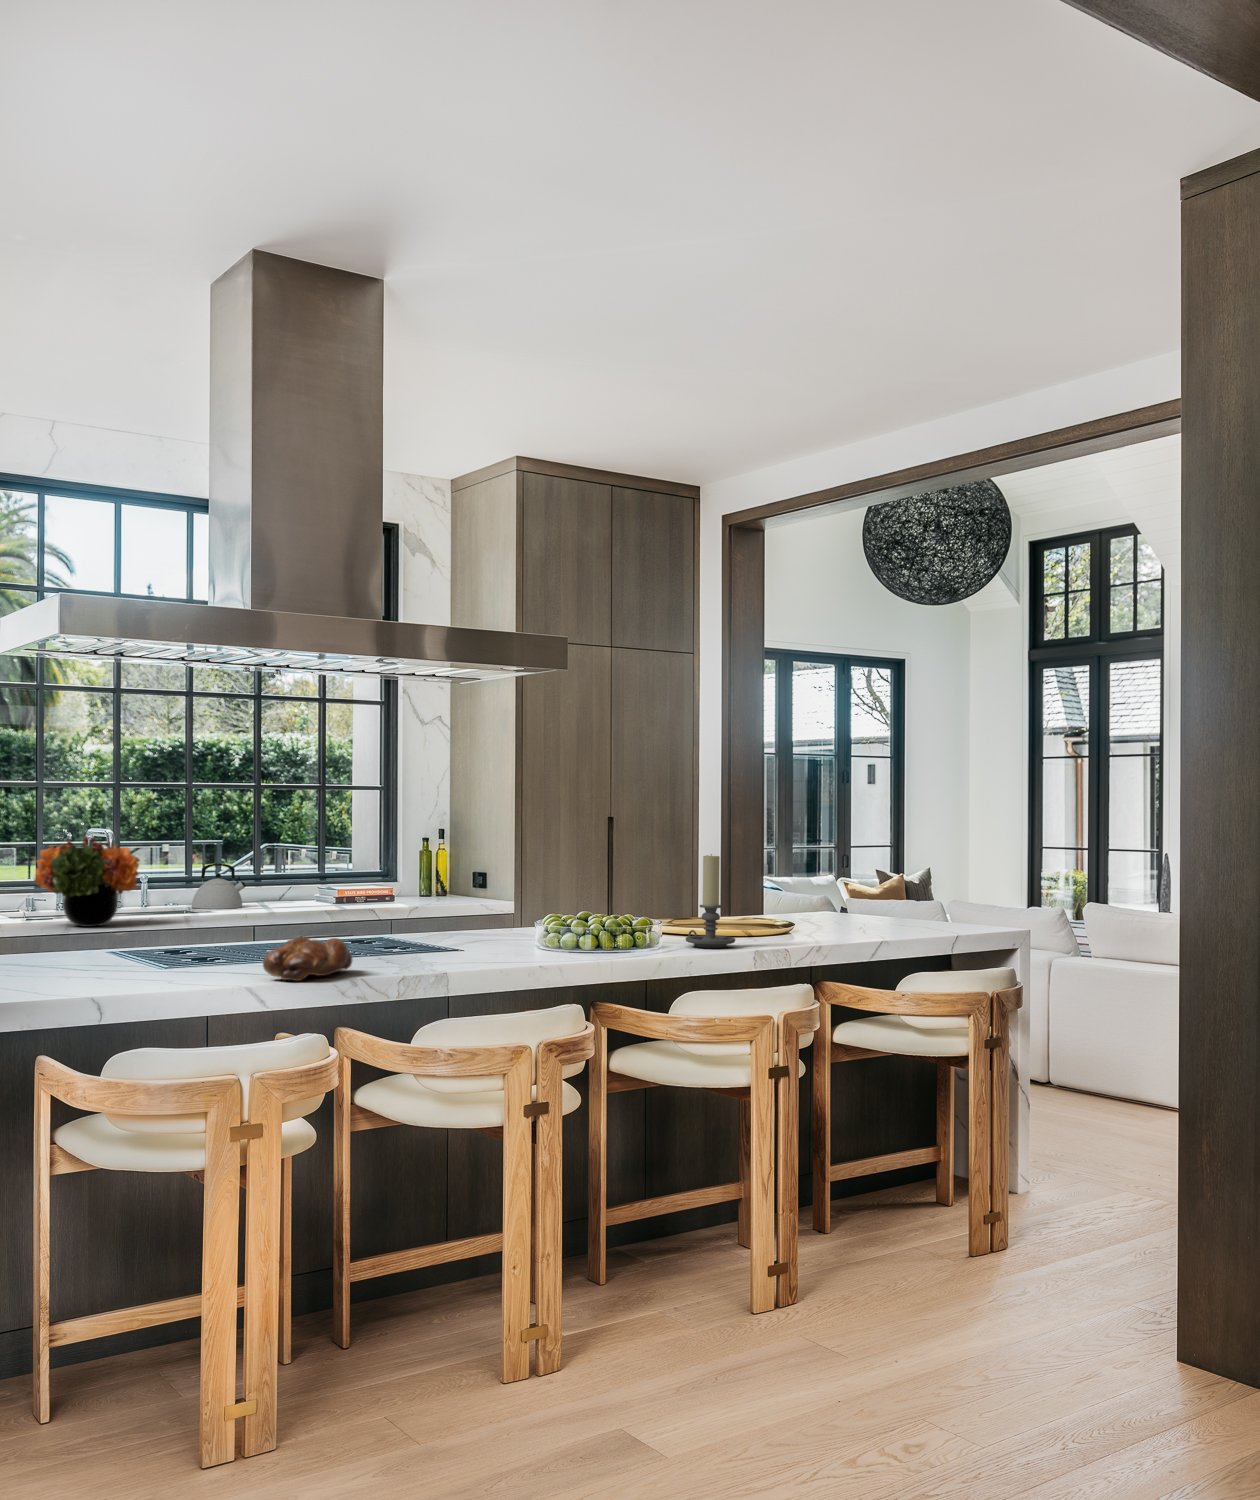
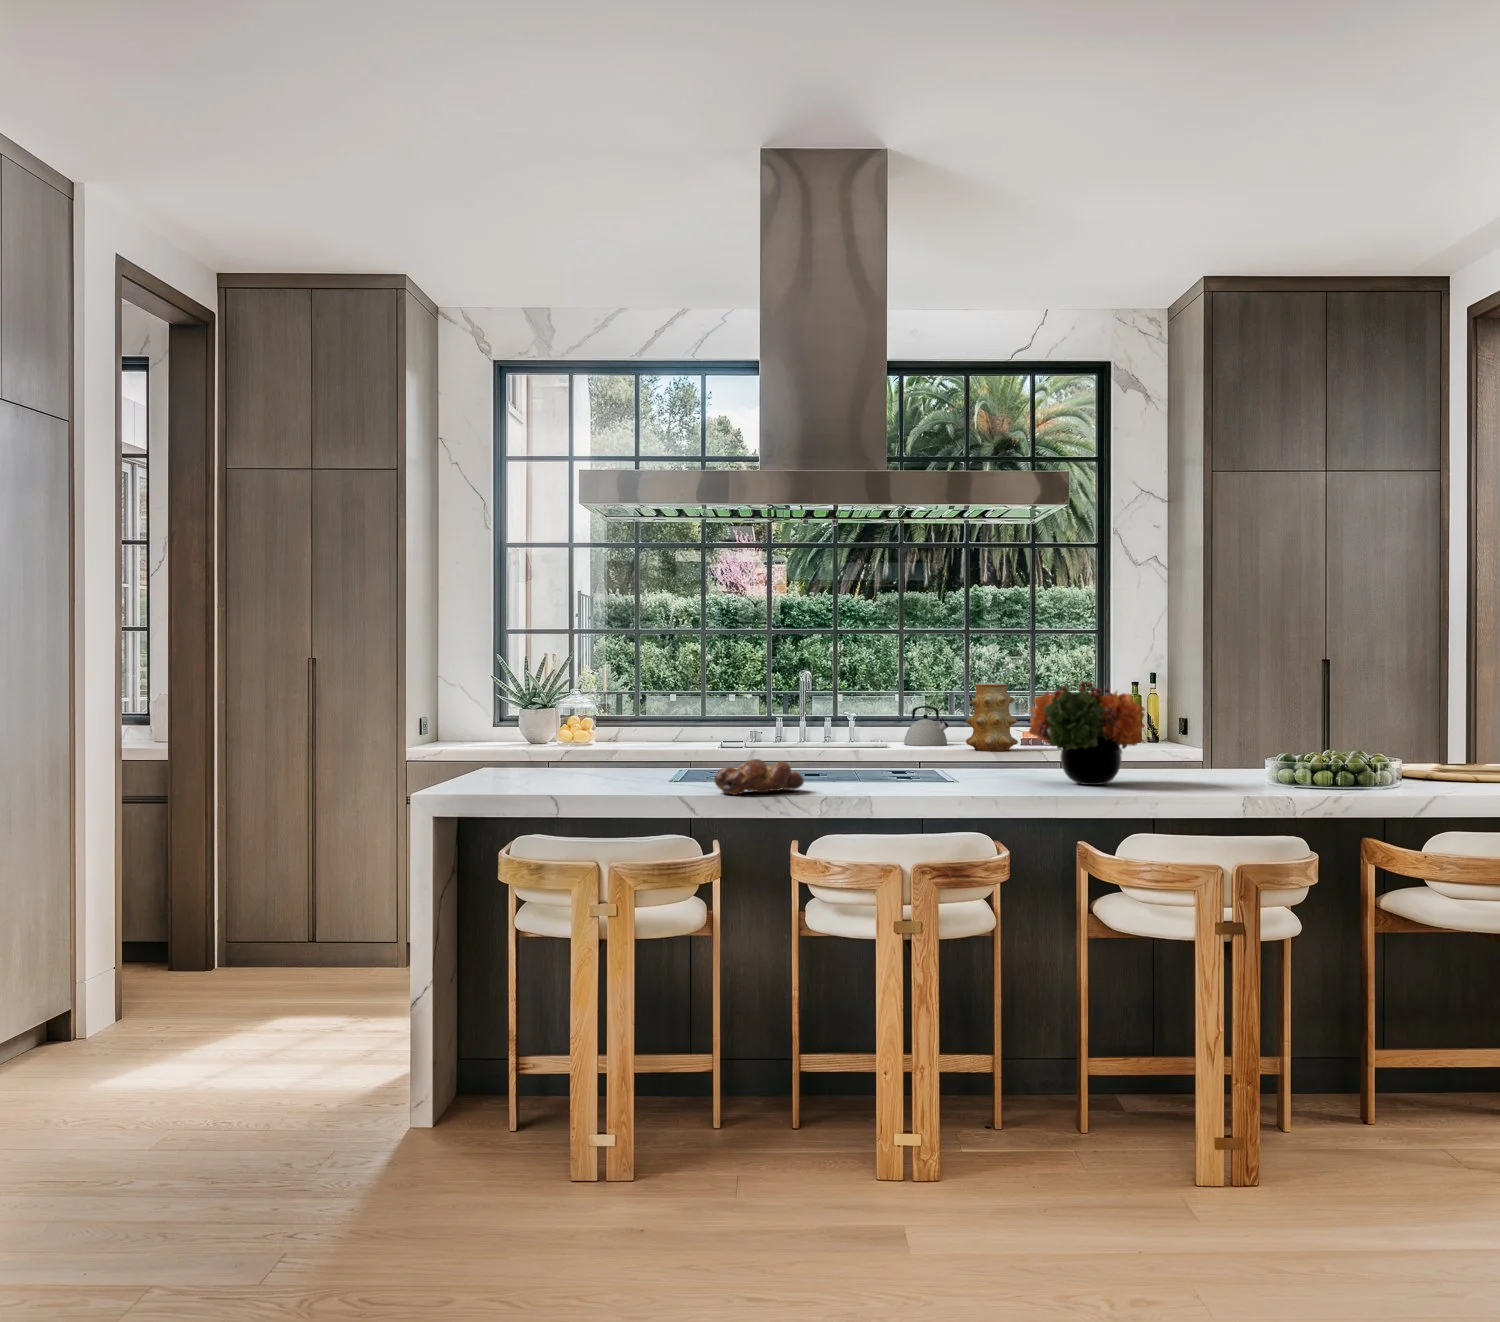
flower arrangement: present [34,836,140,927] -> present [1029,681,1145,785]
vase: none [286,839,346,912] -> present [966,683,1018,751]
candle holder: present [686,854,735,948] -> none [1200,692,1260,796]

